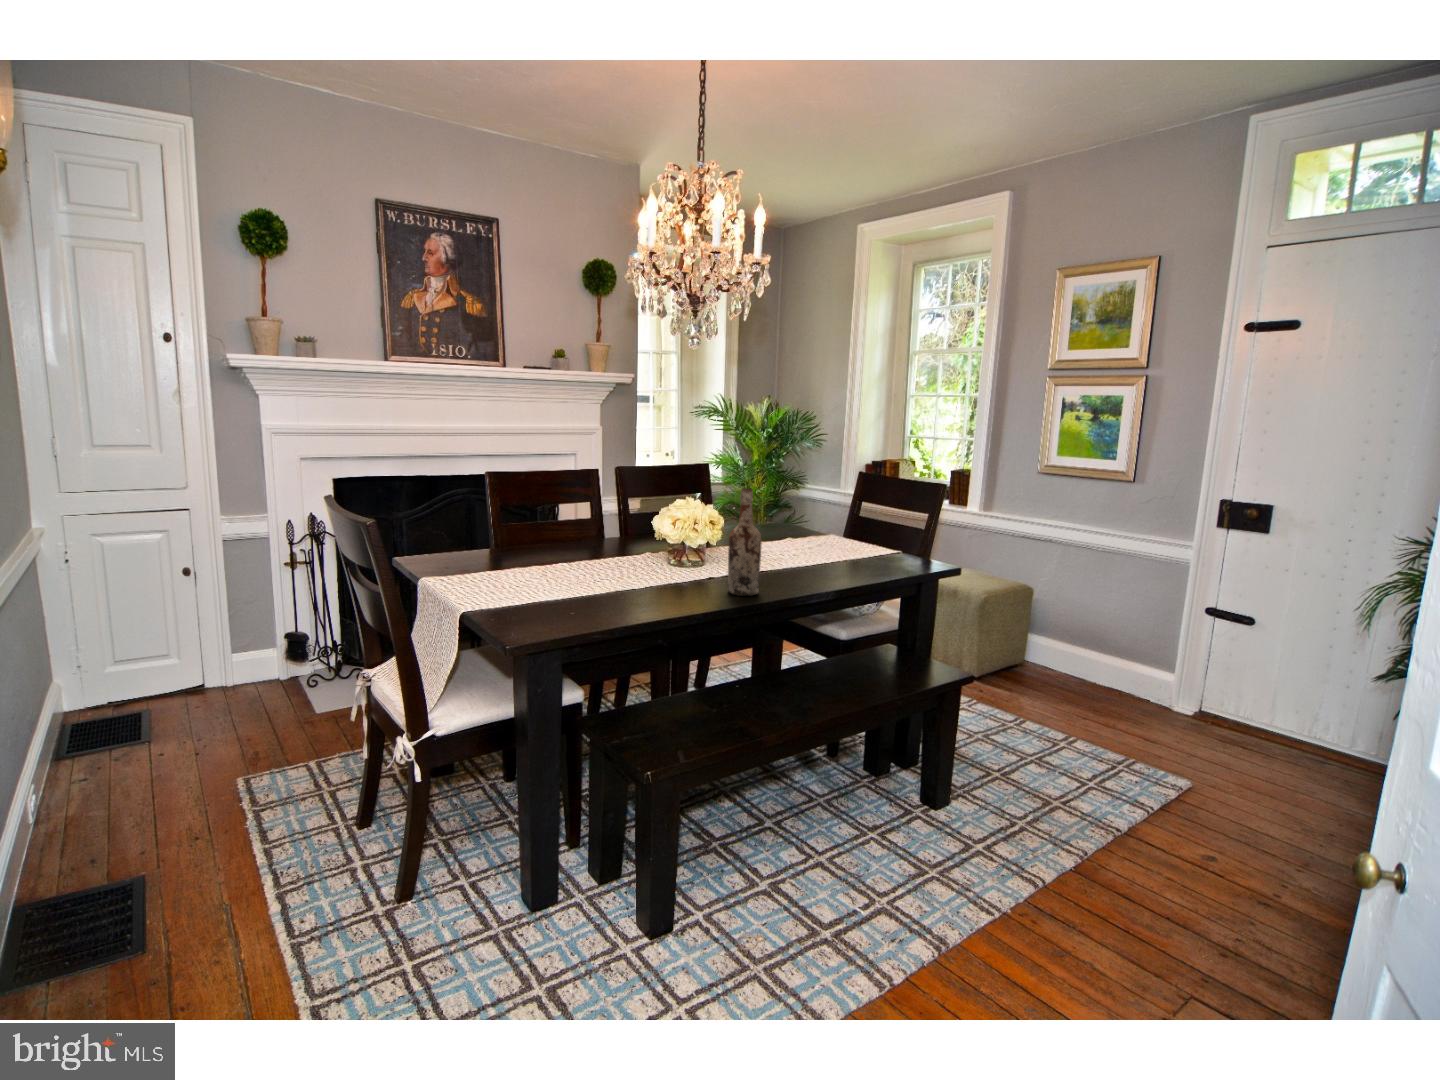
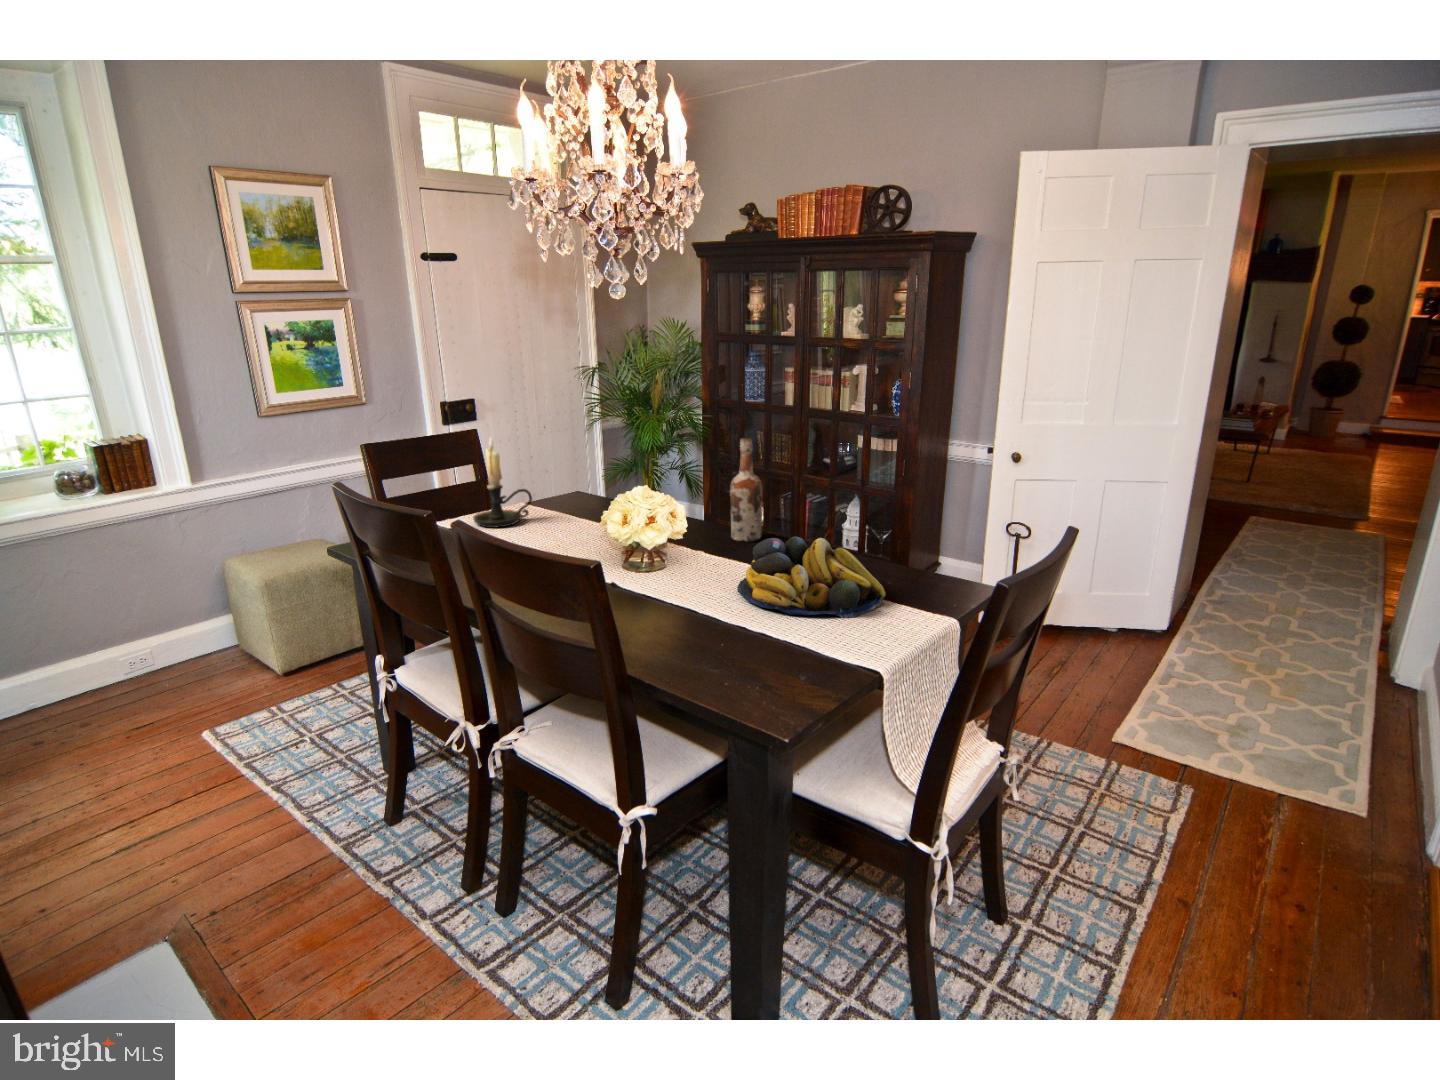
candle holder: none [810,473,850,549] -> present [473,438,532,528]
fruit bowl: none [495,541,623,600] -> present [737,537,886,618]

